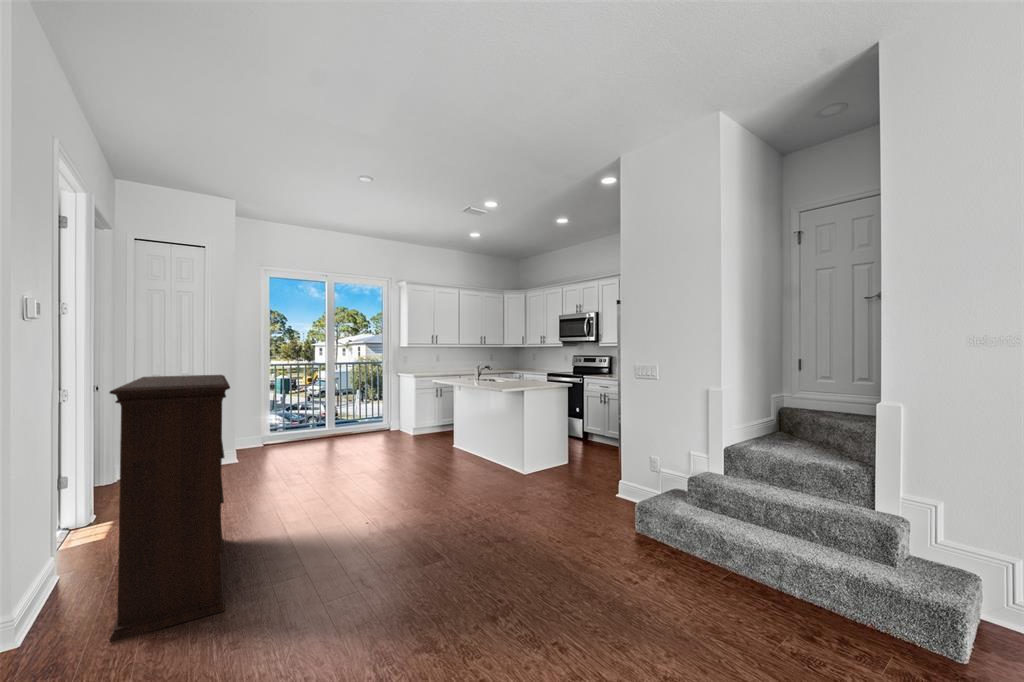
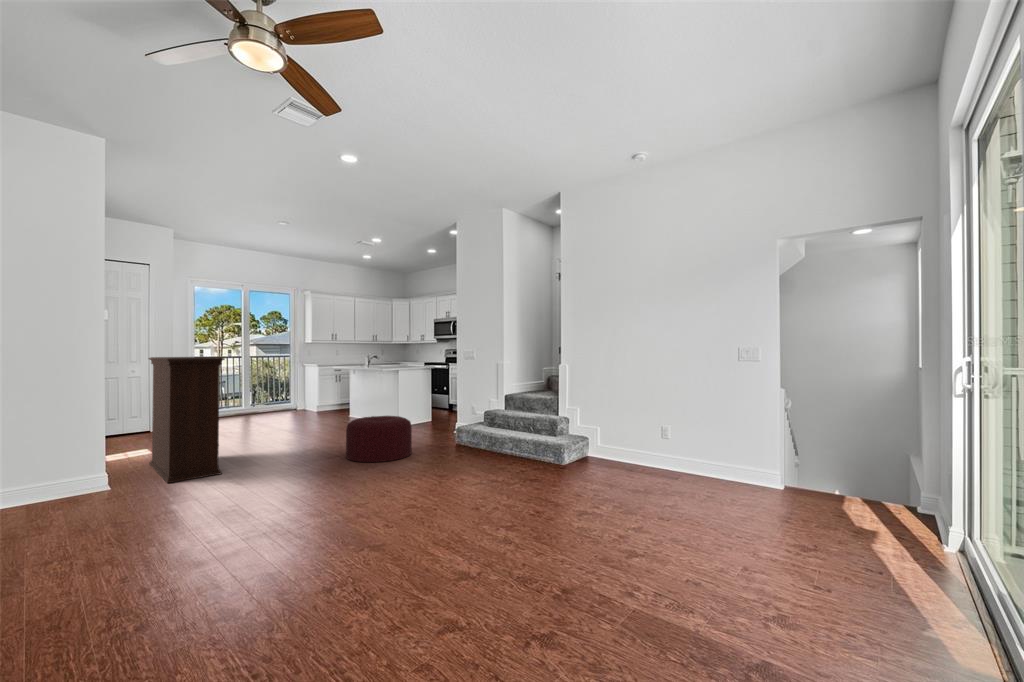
ottoman: none [453,482,570,593] -> present [346,416,412,462]

